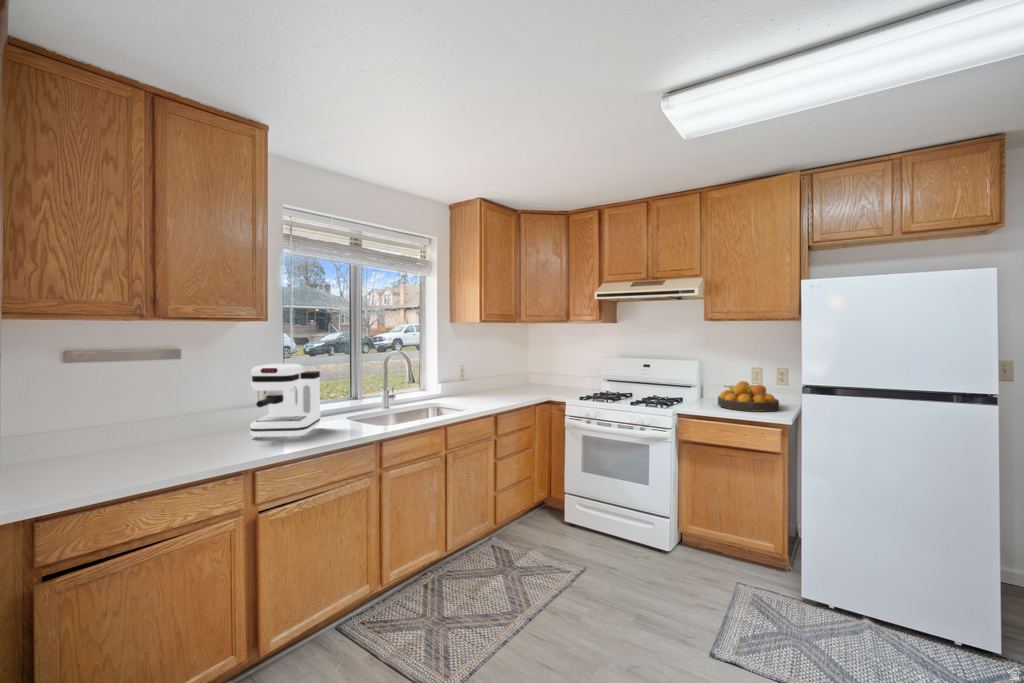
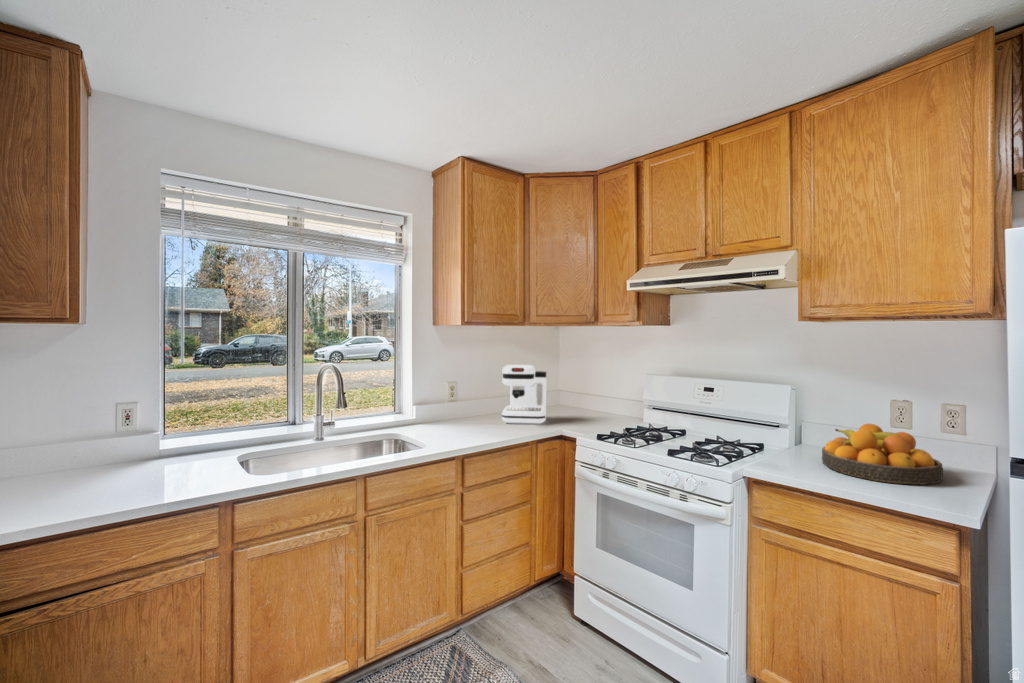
coffee maker: present [250,364,320,437] -> present [502,365,546,424]

